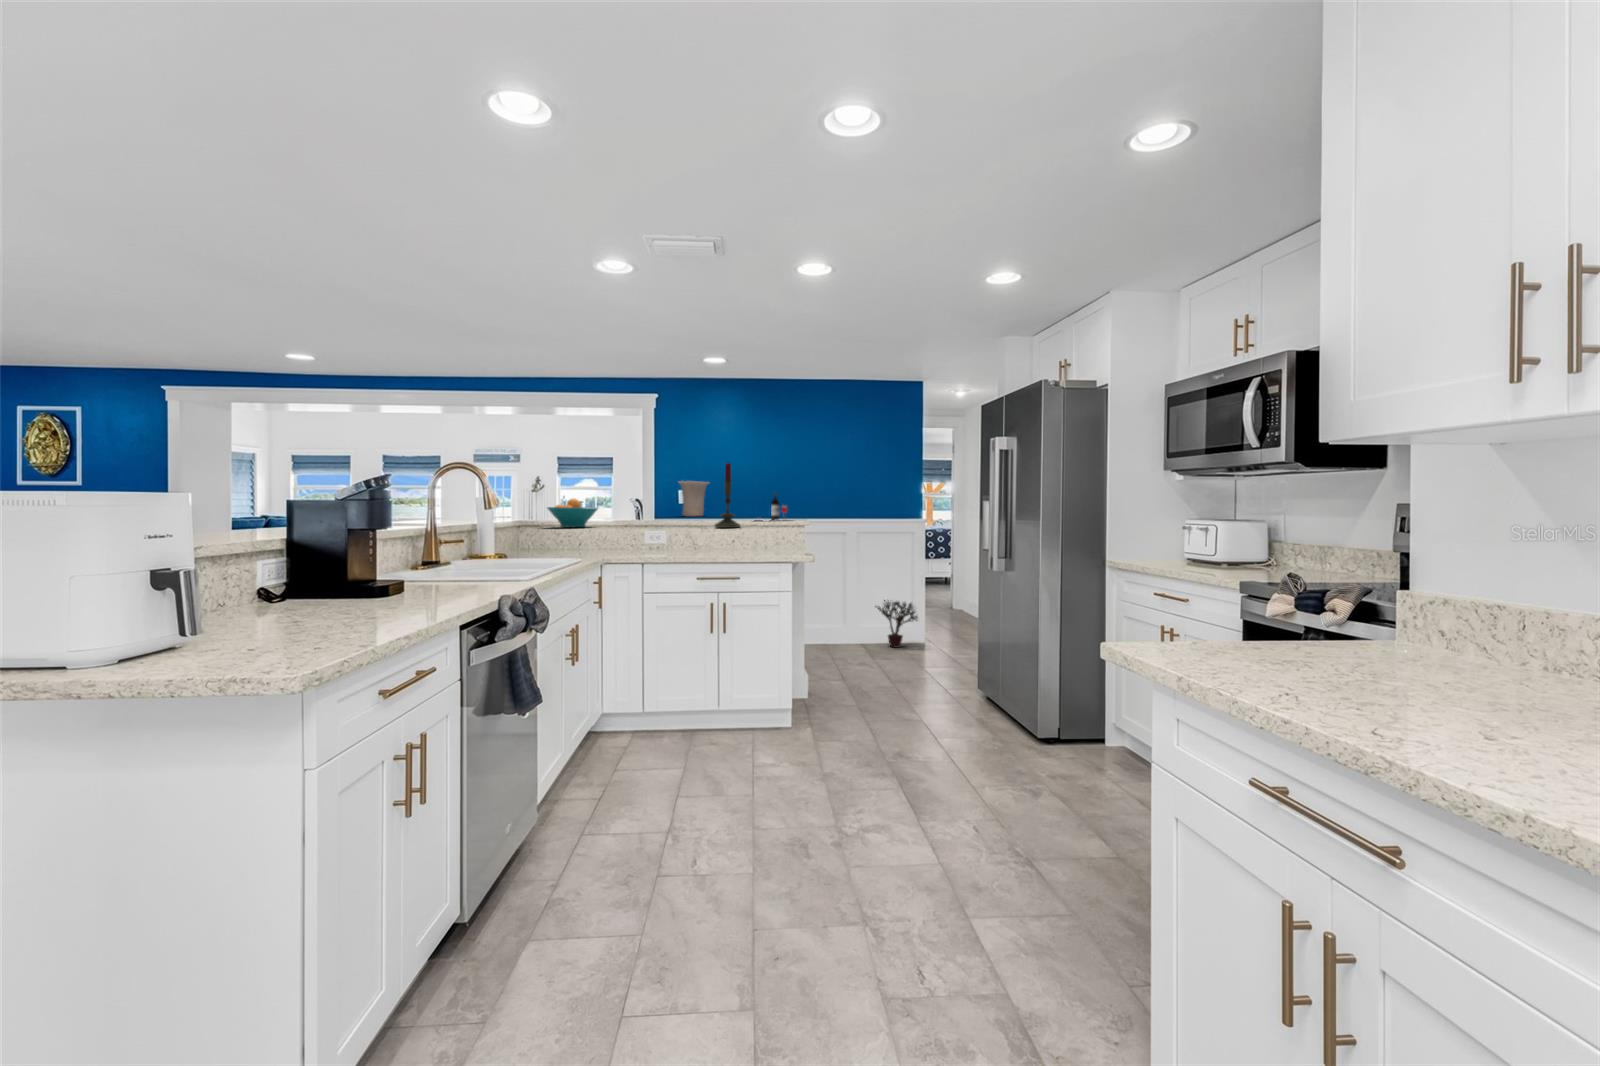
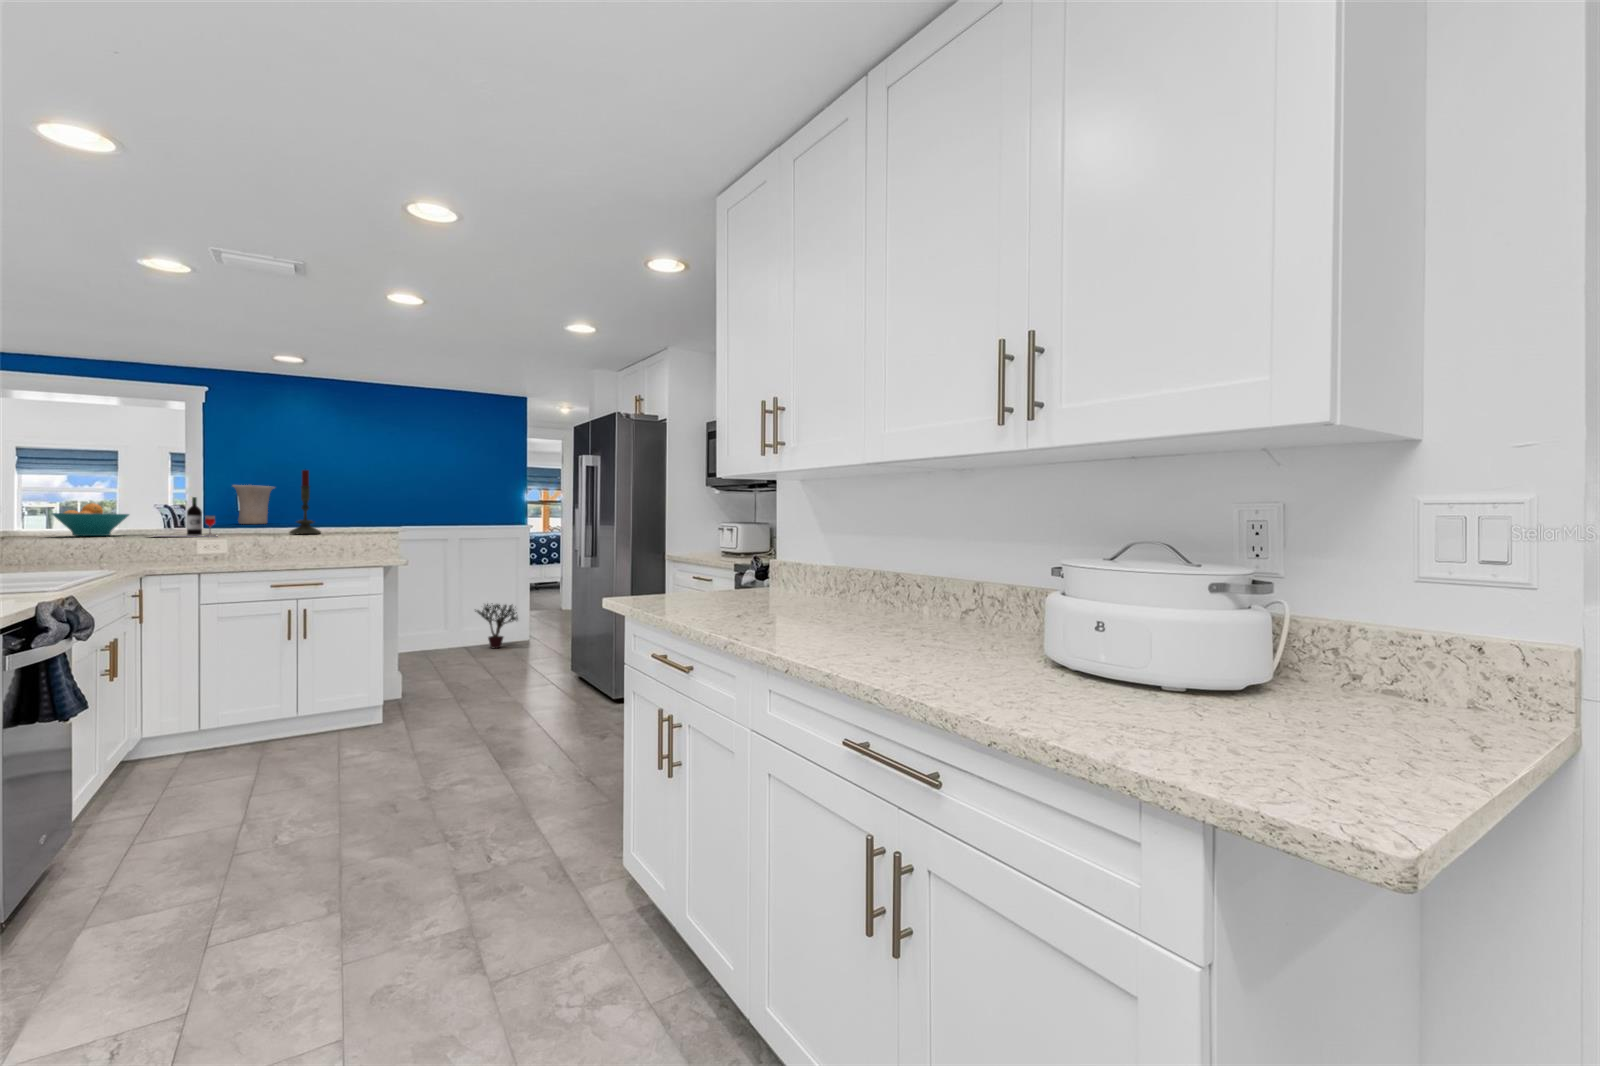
wine bottle: present [770,493,787,520] -> present [186,497,215,536]

